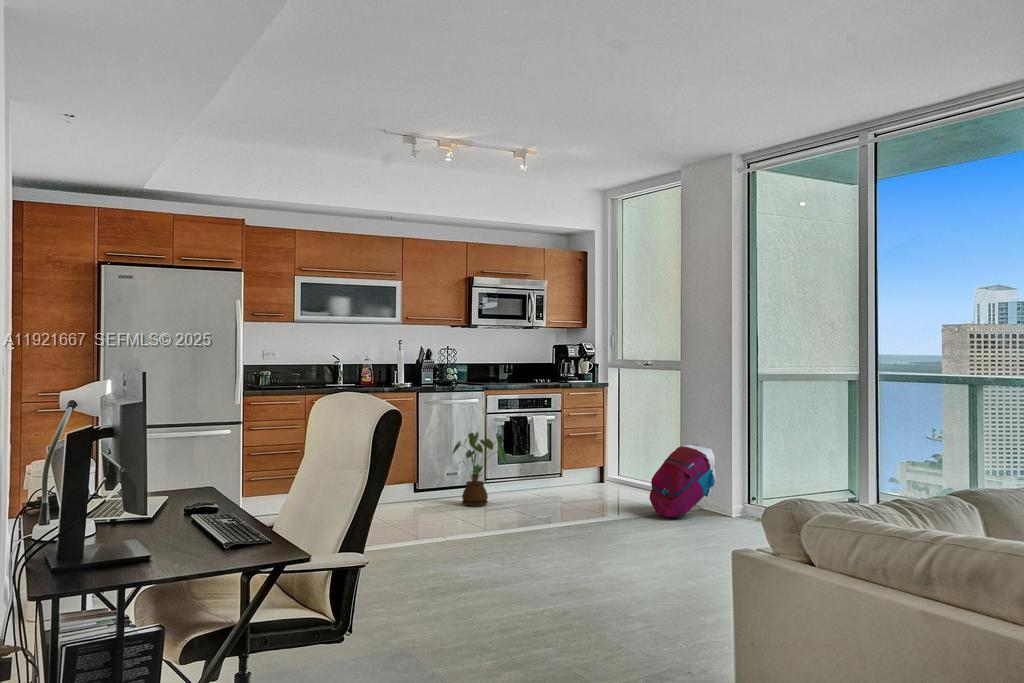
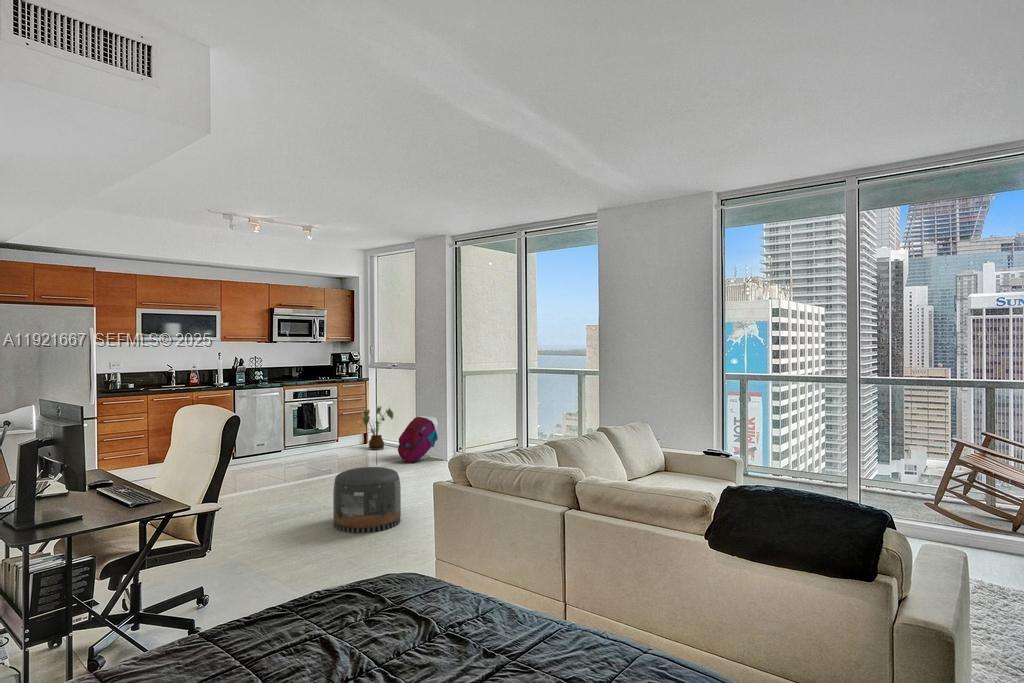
house plant: present [453,432,506,507] -> present [363,407,393,450]
pouf: none [540,522,648,631] -> present [333,467,401,533]

